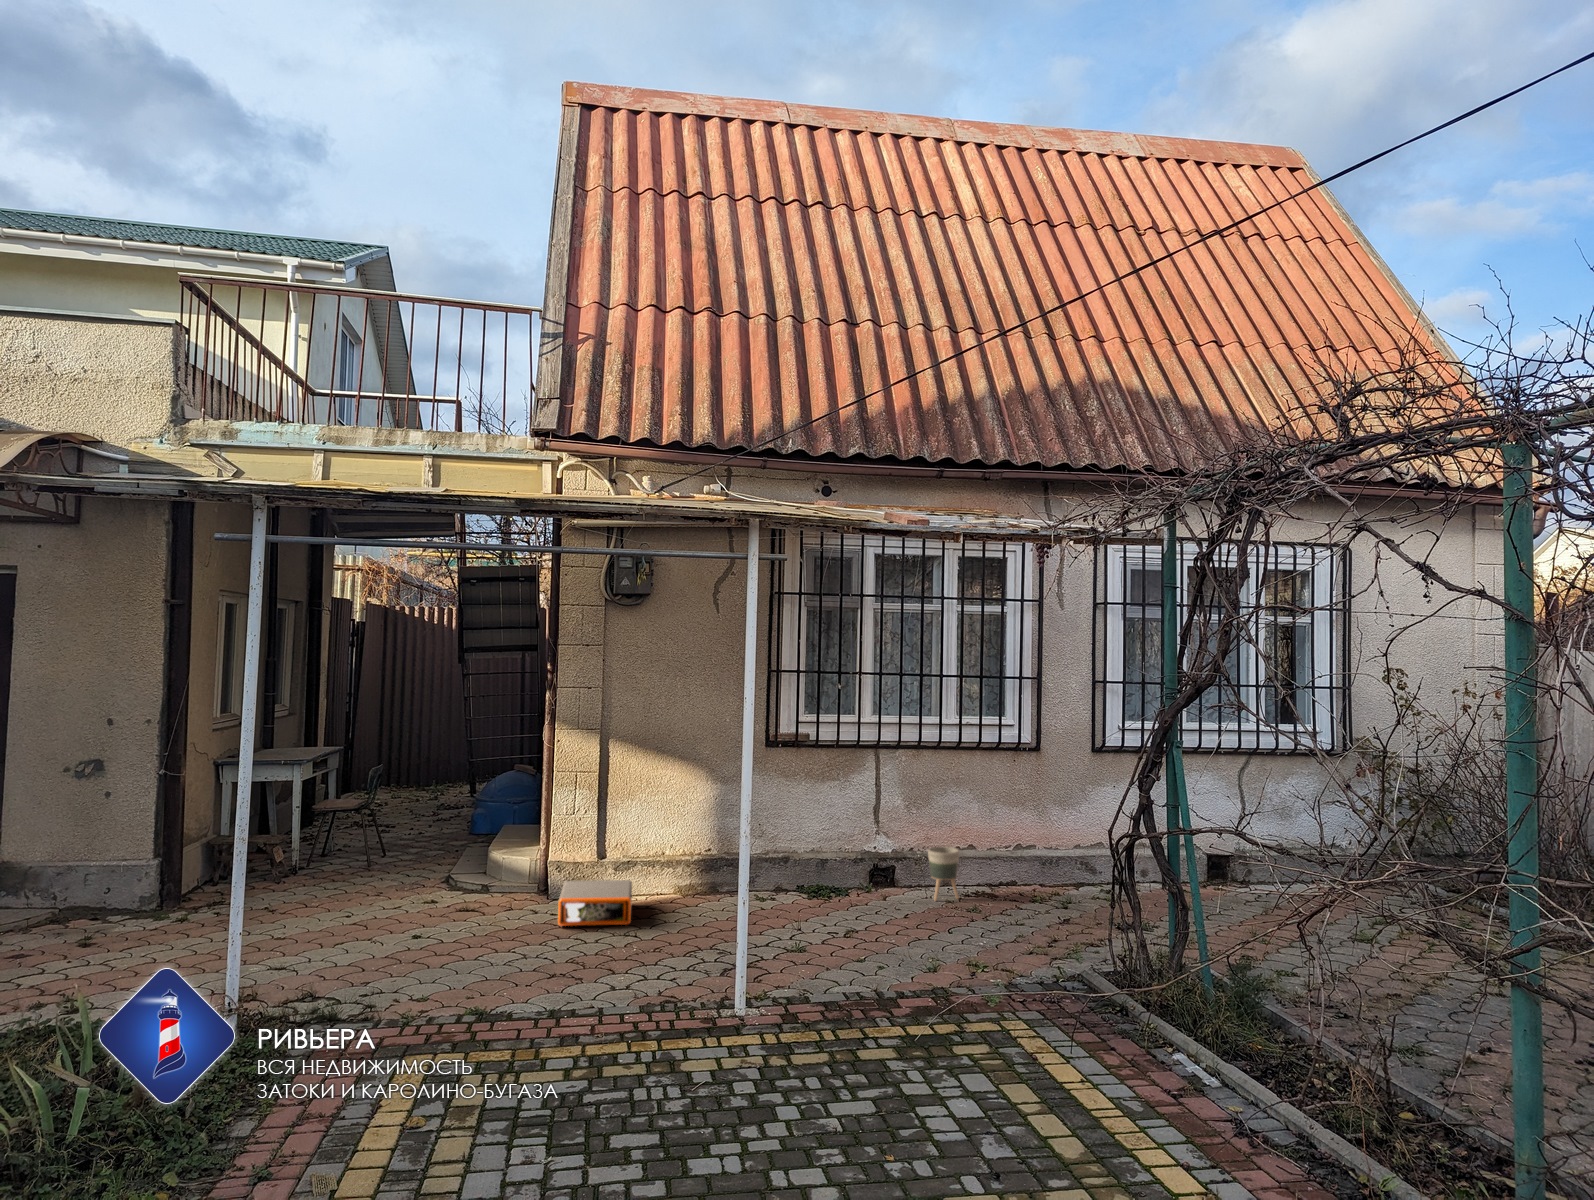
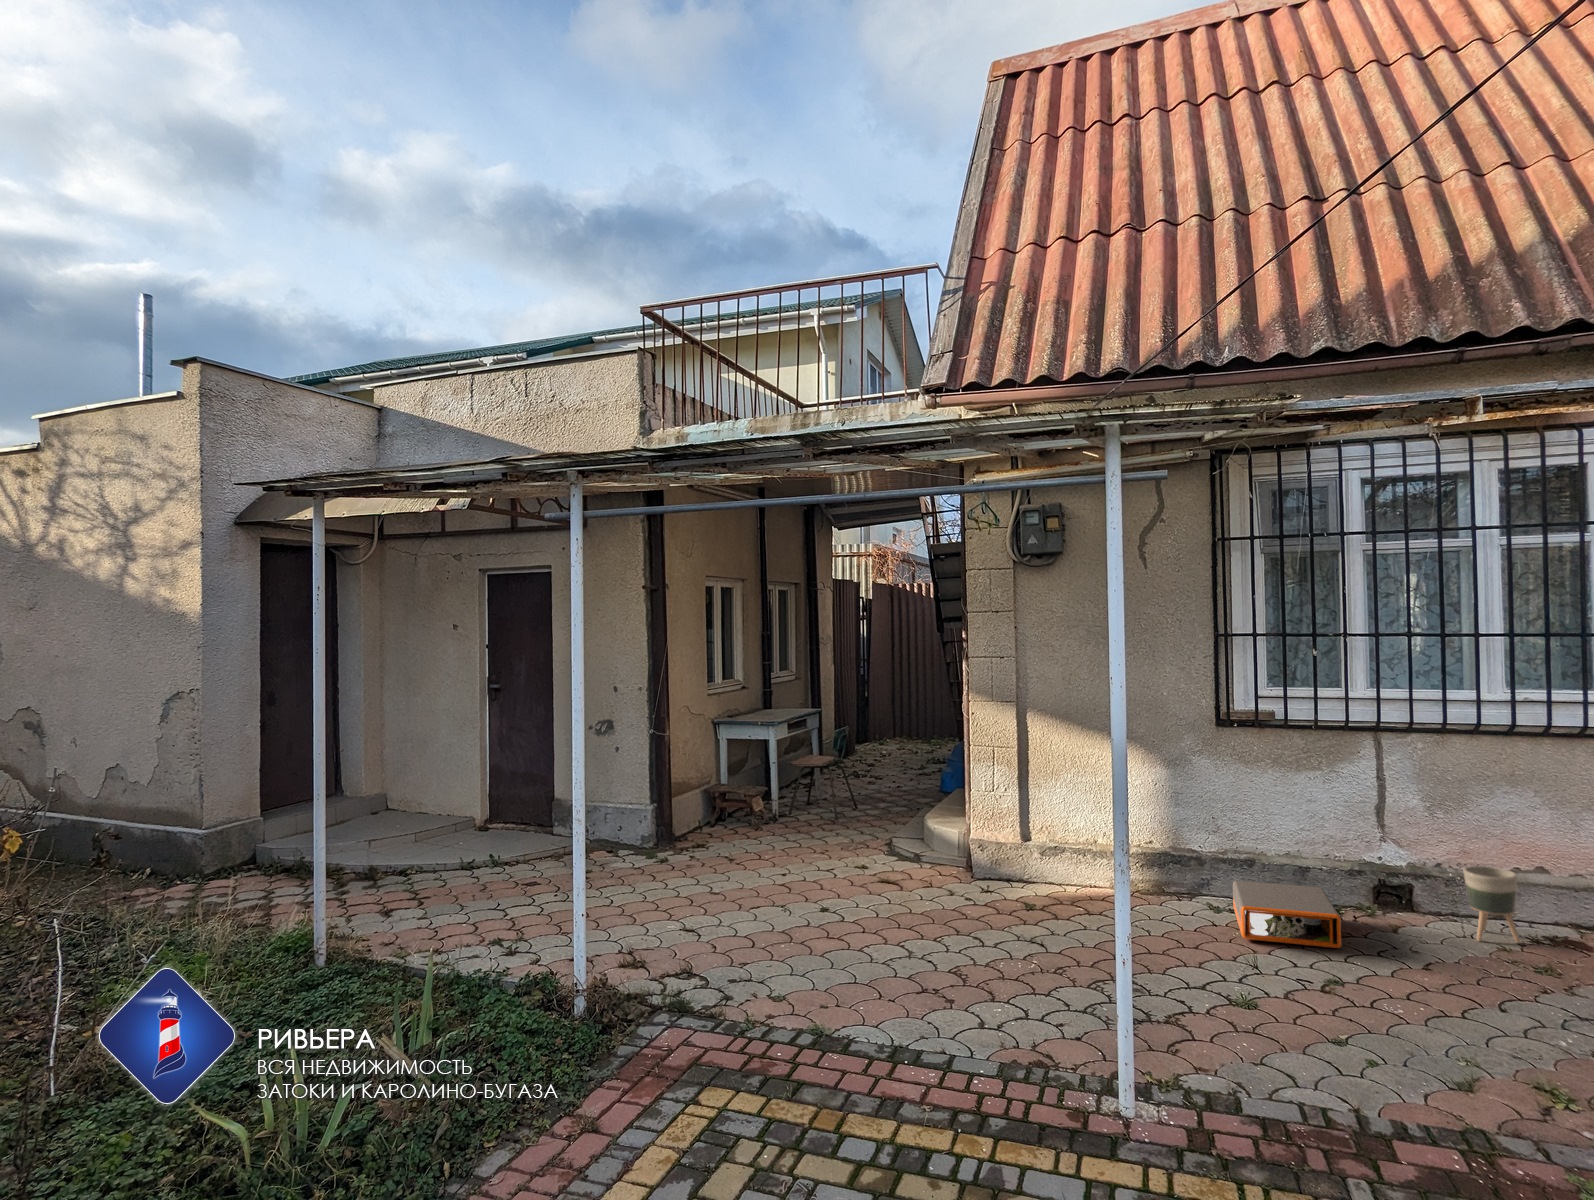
storage box: present [558,880,632,926] -> present [1233,881,1341,948]

